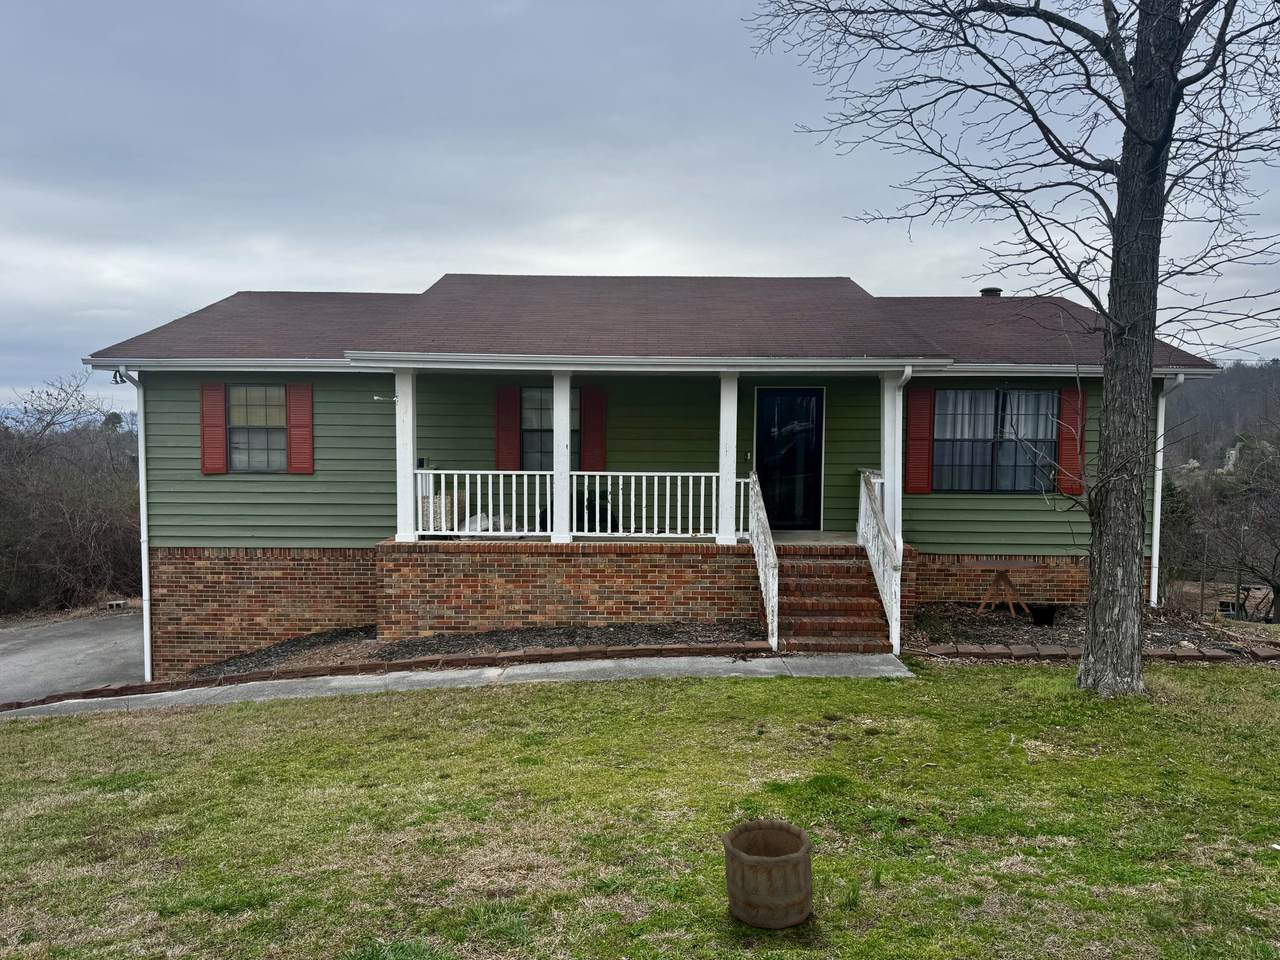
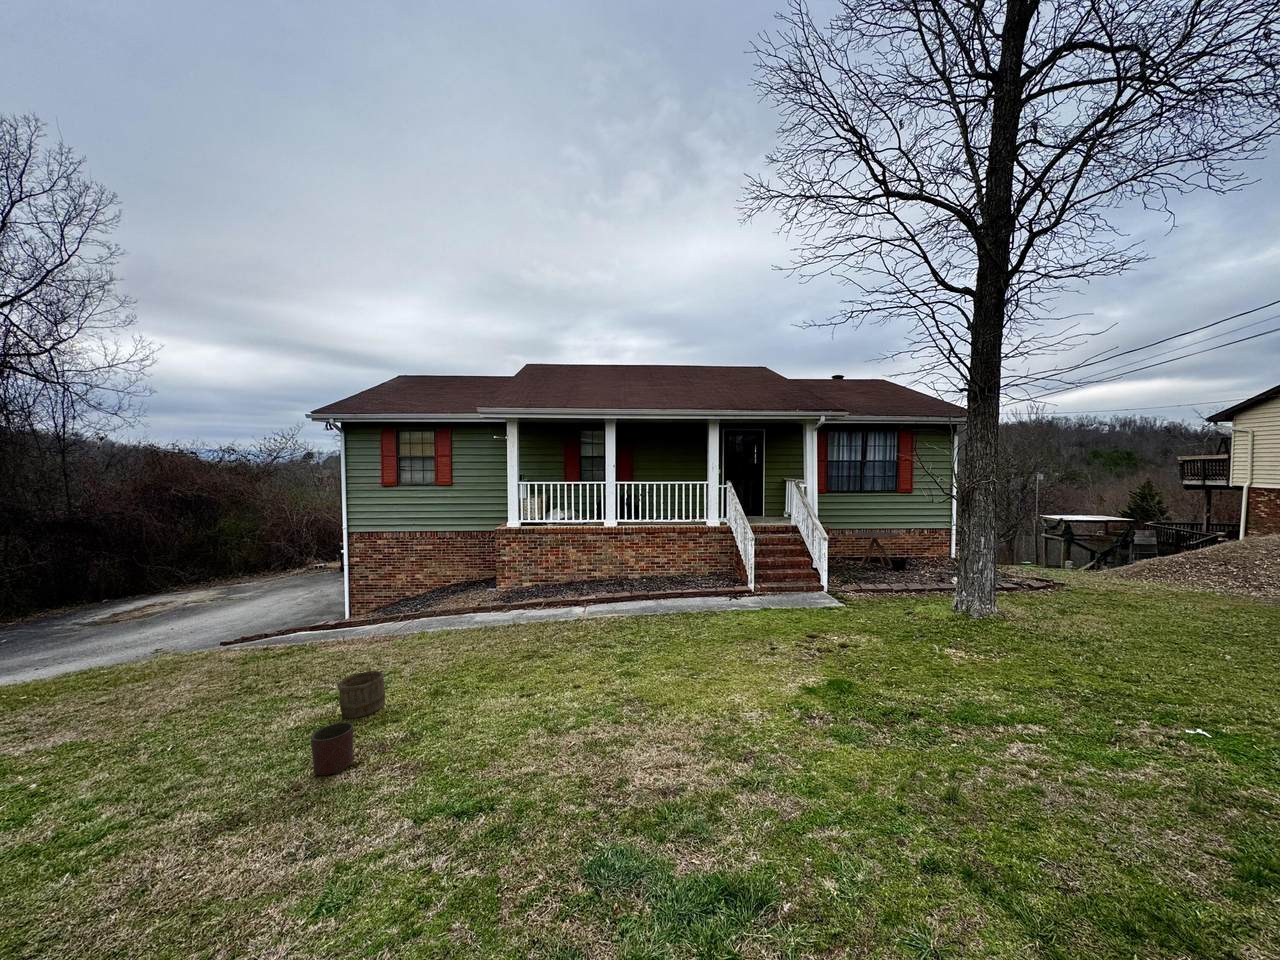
planter: none [37,805,98,875] -> present [311,722,353,775]
wooden bucket: present [721,820,813,929] -> present [338,671,385,719]

